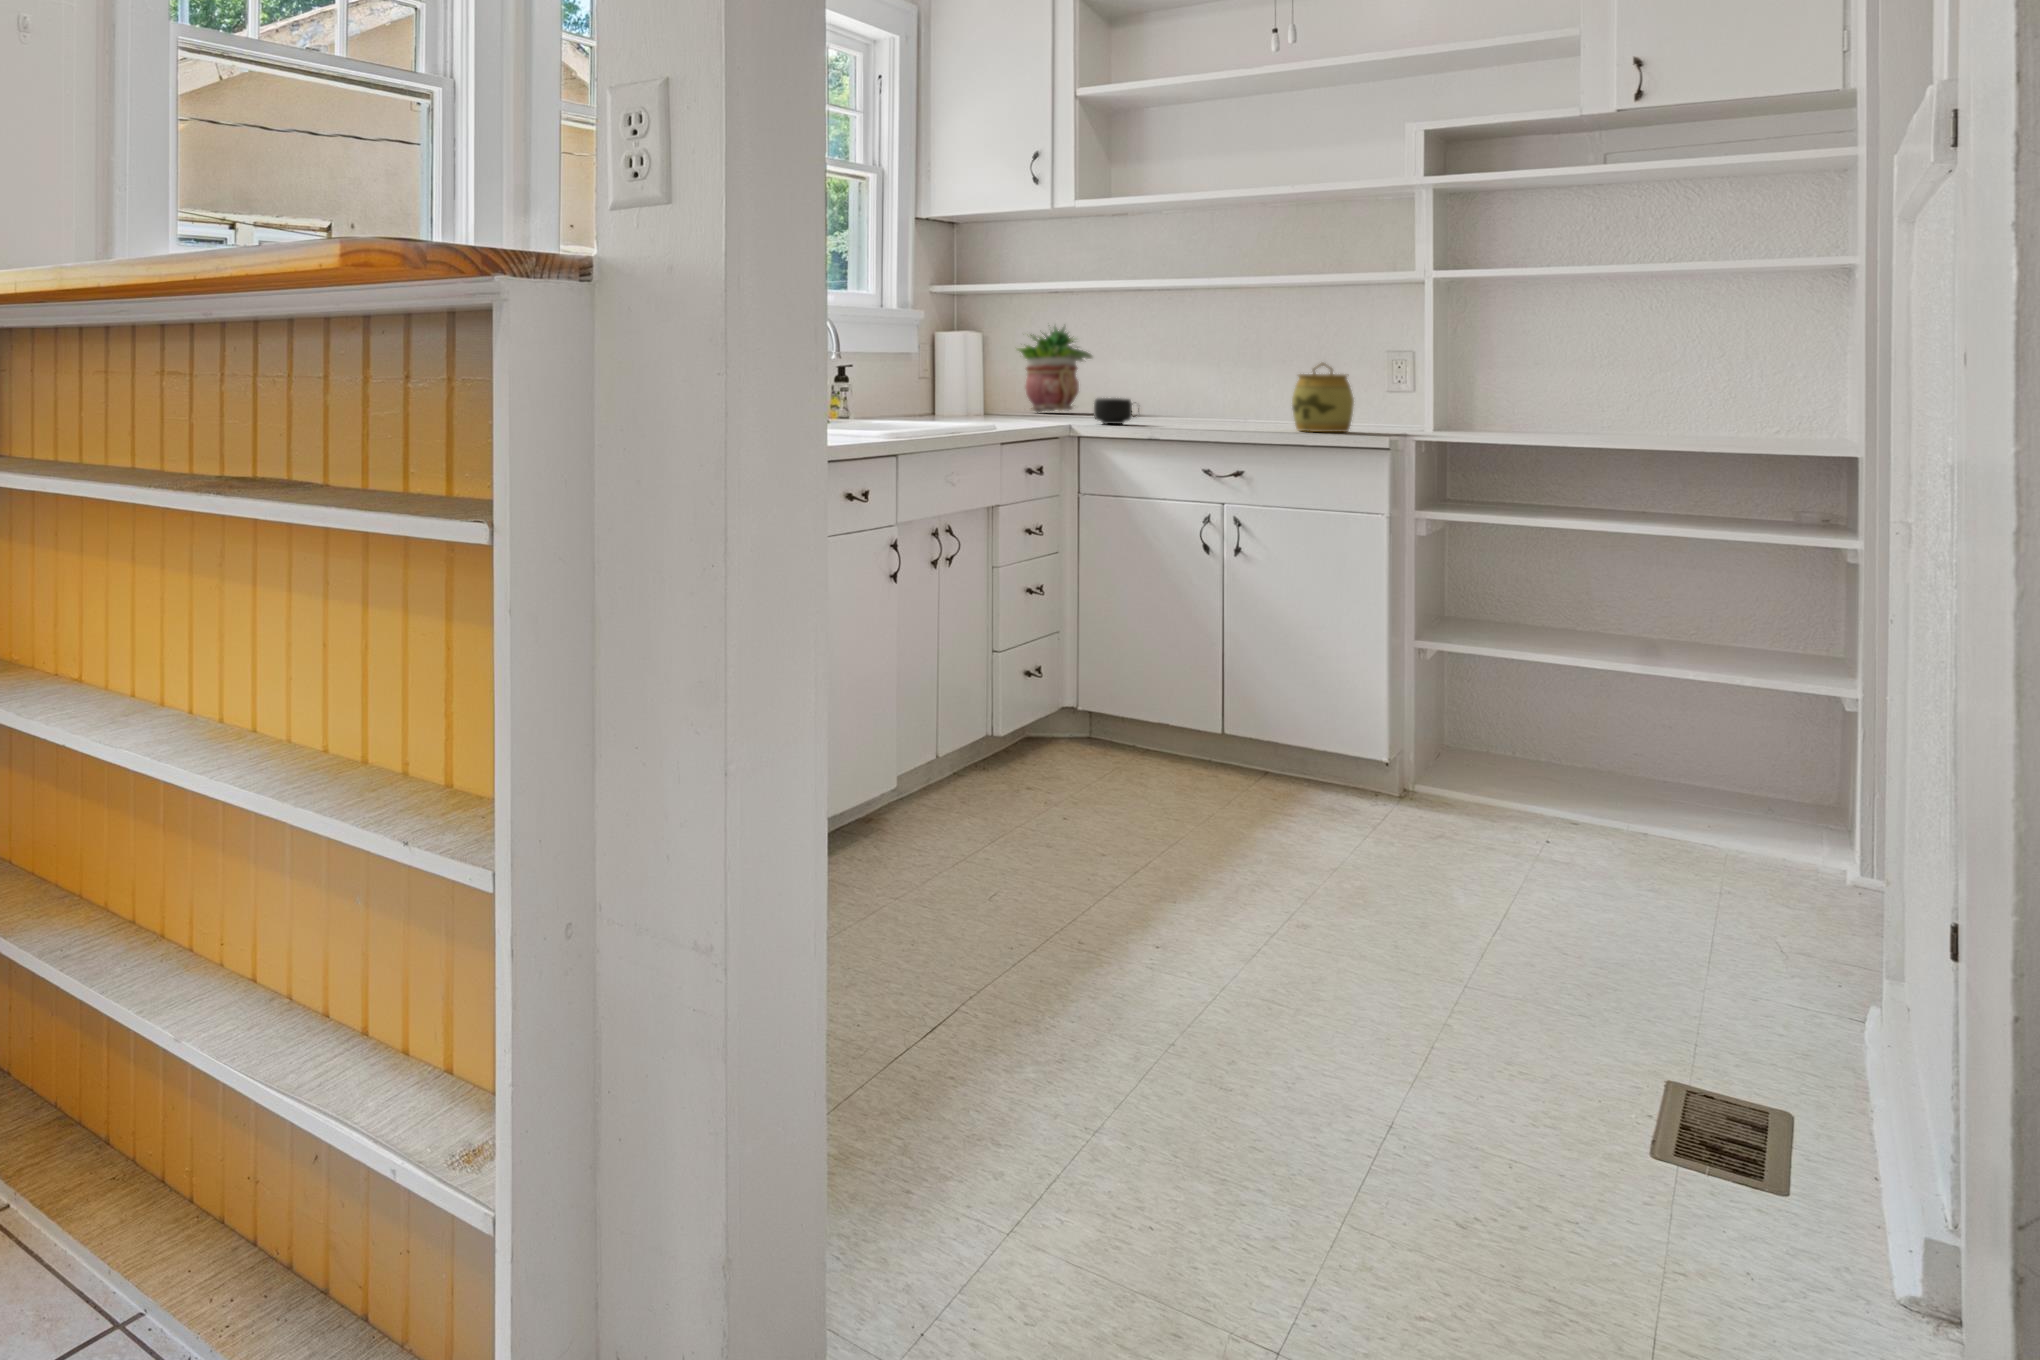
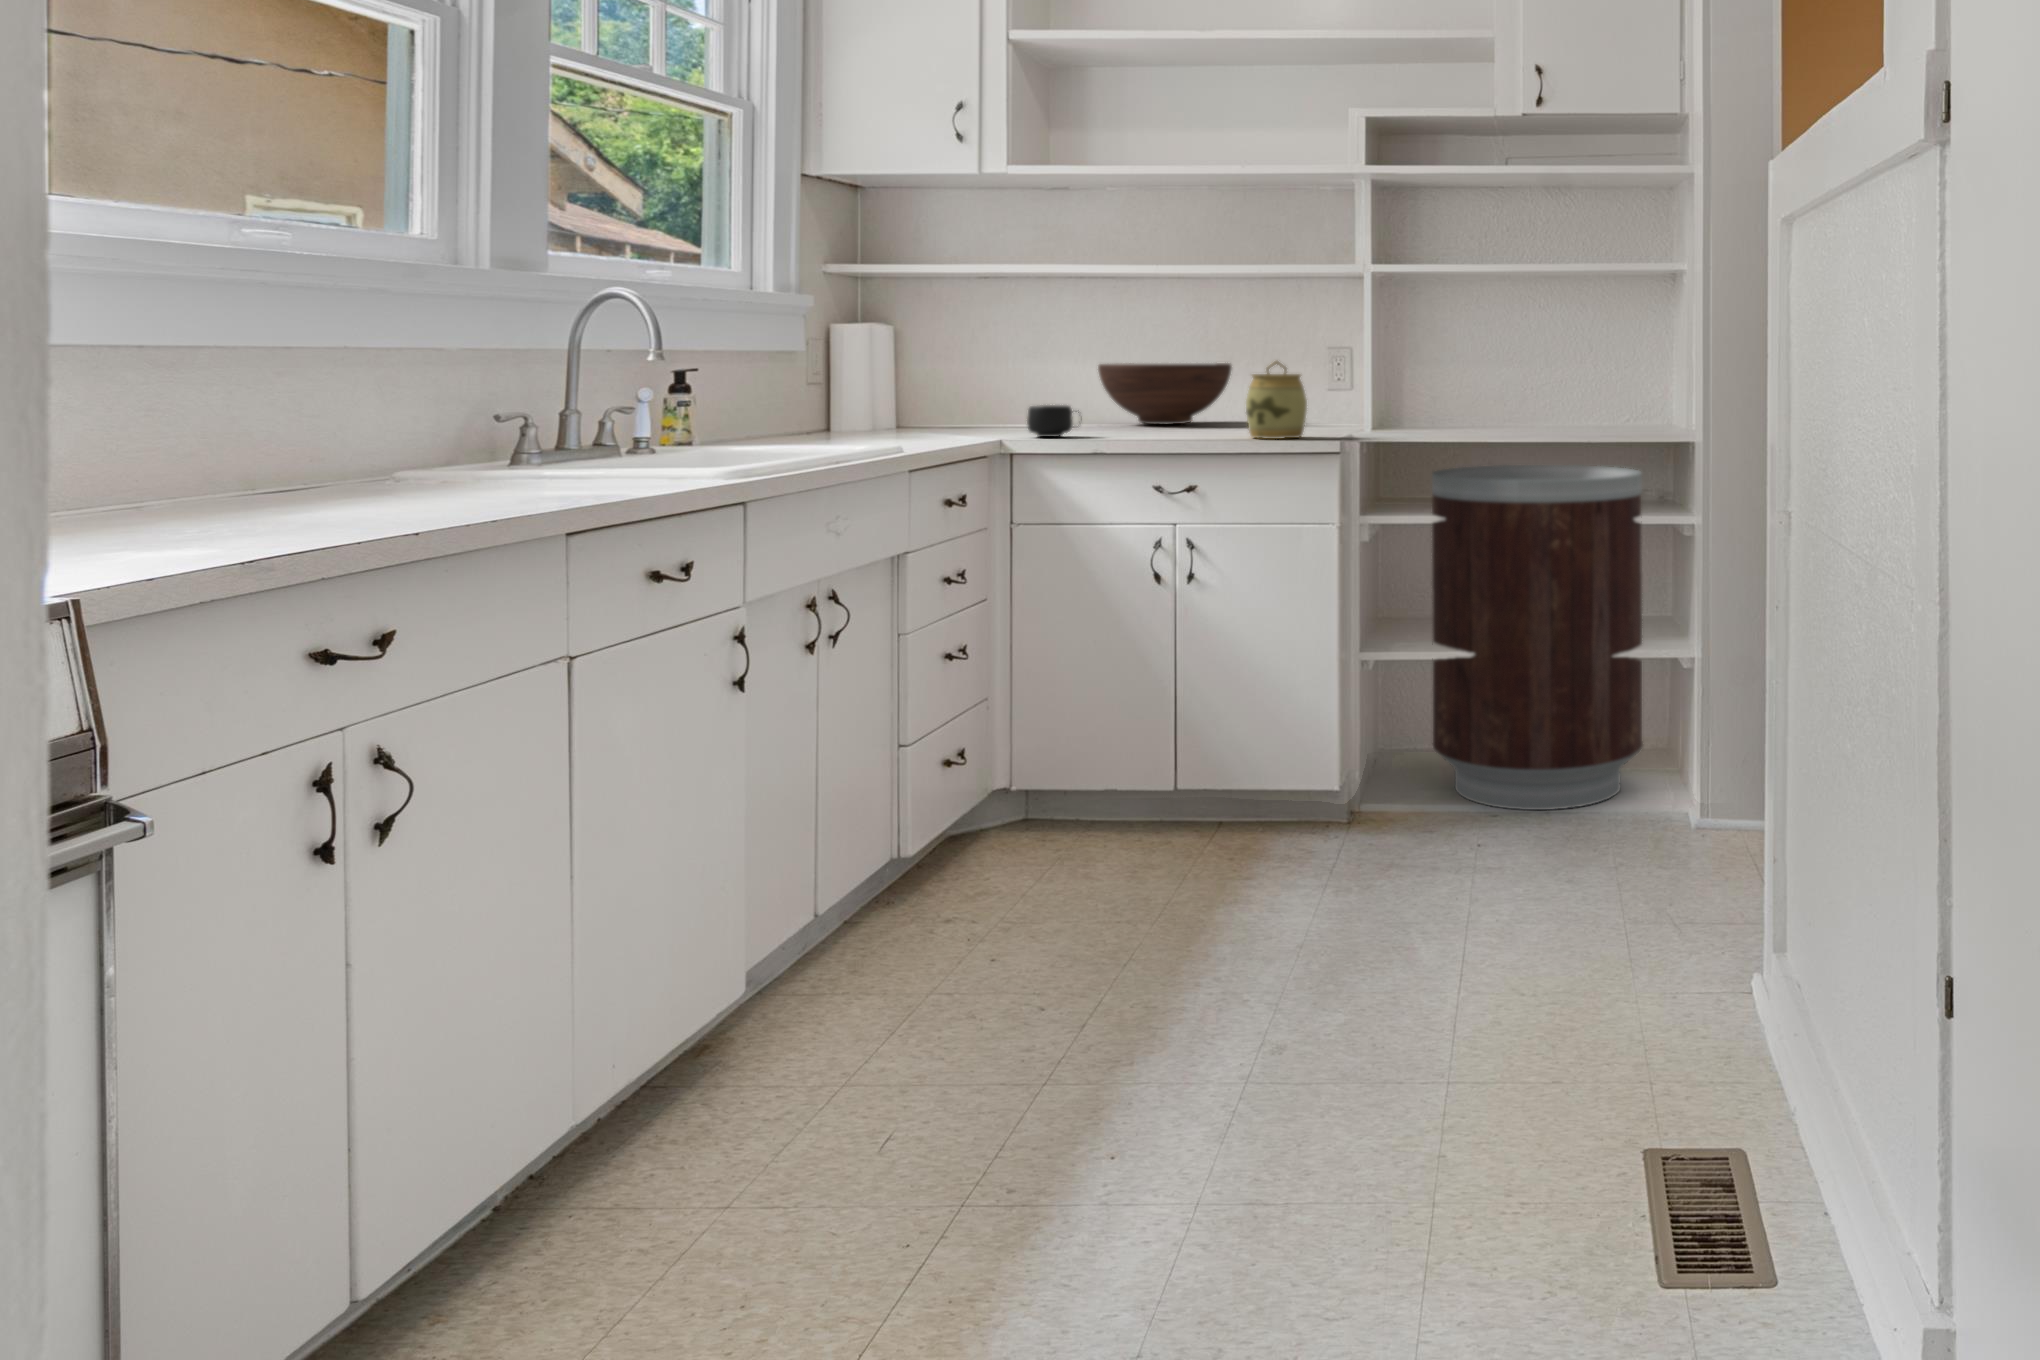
potted plant: present [1018,327,1092,412] -> none [932,312,1029,423]
fruit bowl: none [1155,365,1282,418] -> present [1098,363,1232,424]
trash can: none [1494,470,1761,821] -> present [1432,465,1643,810]

